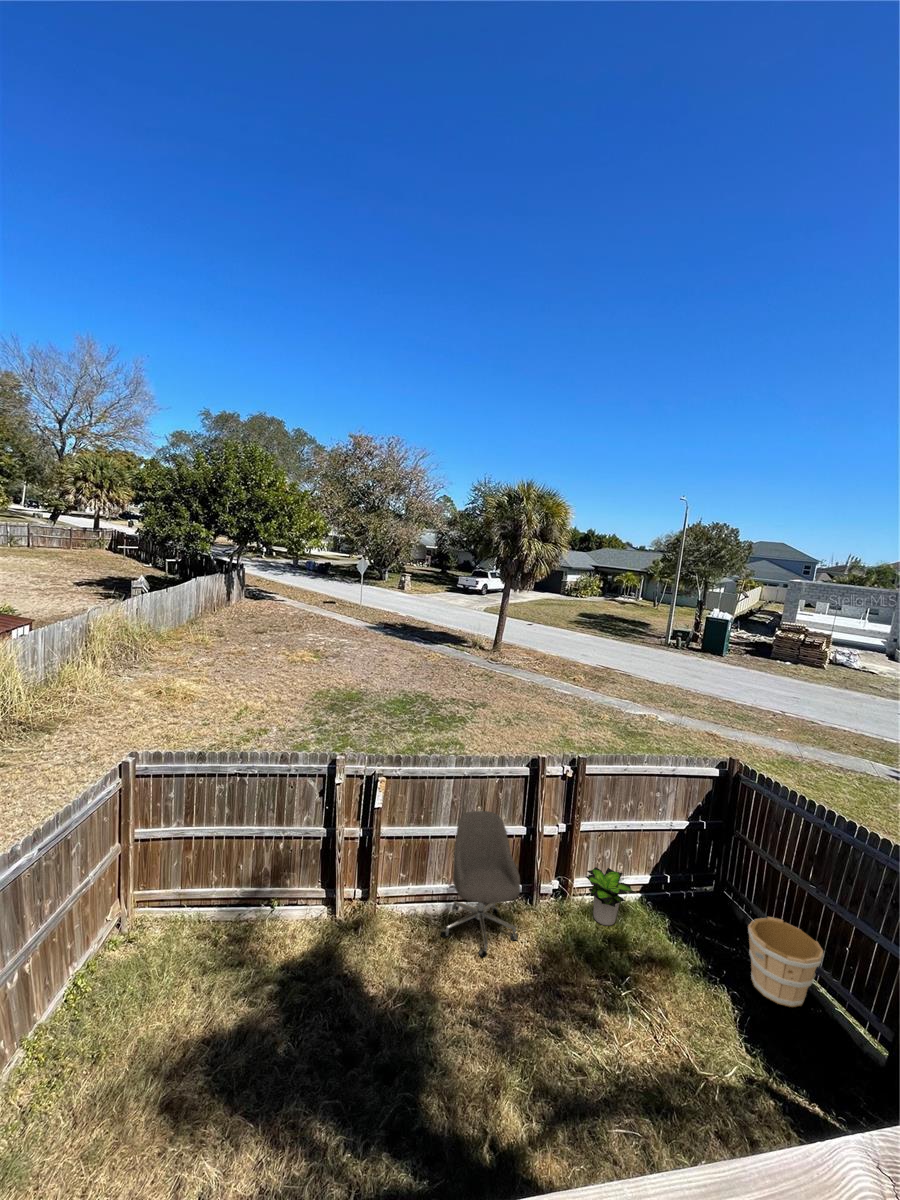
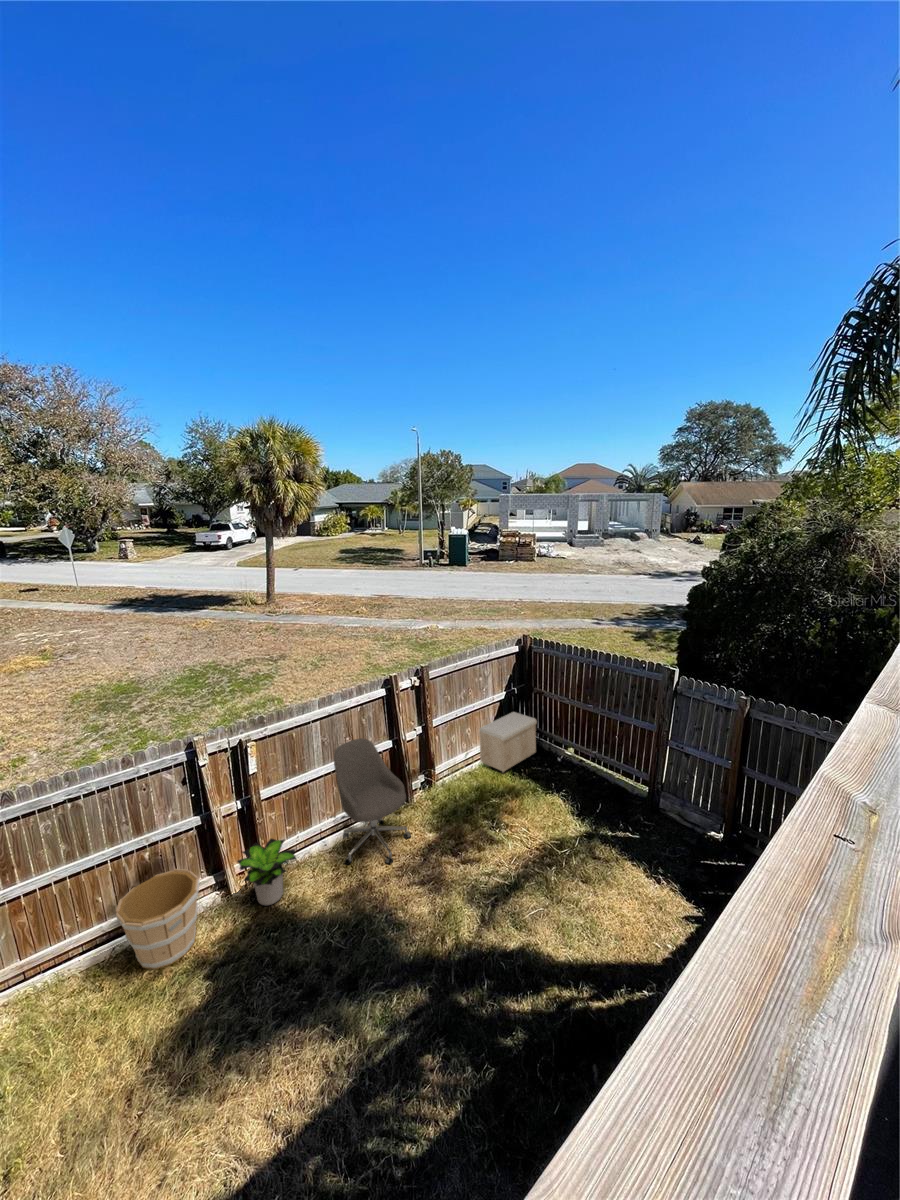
storage bench: none [638,850,724,919] -> present [479,712,537,773]
potted plant: present [586,867,635,926] -> present [237,838,296,905]
wooden bucket: present [748,917,824,1007] -> present [116,869,200,969]

